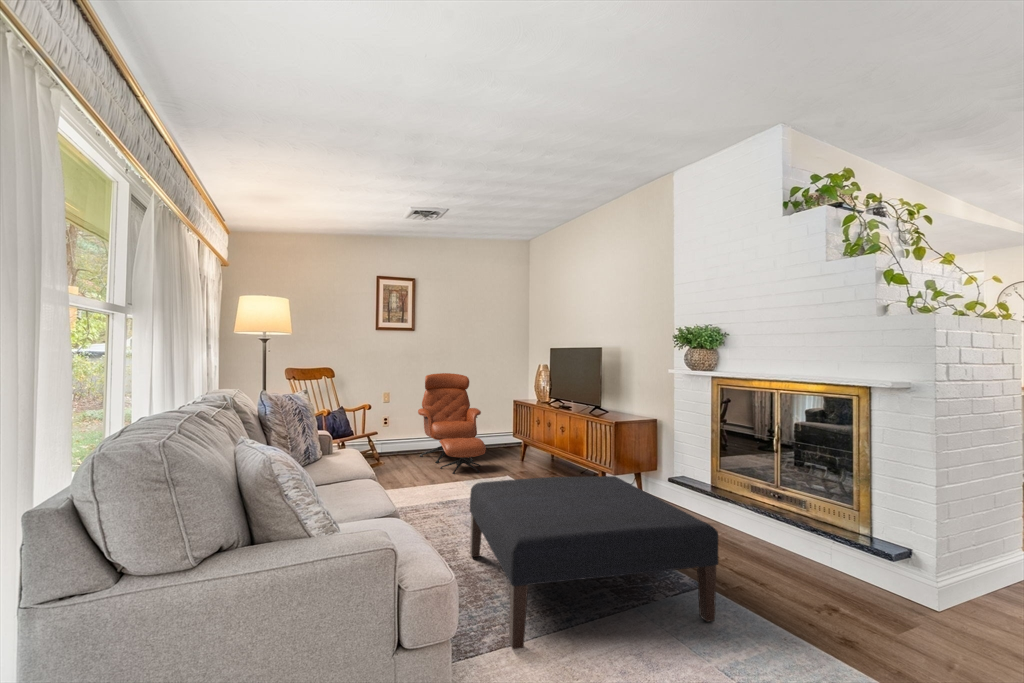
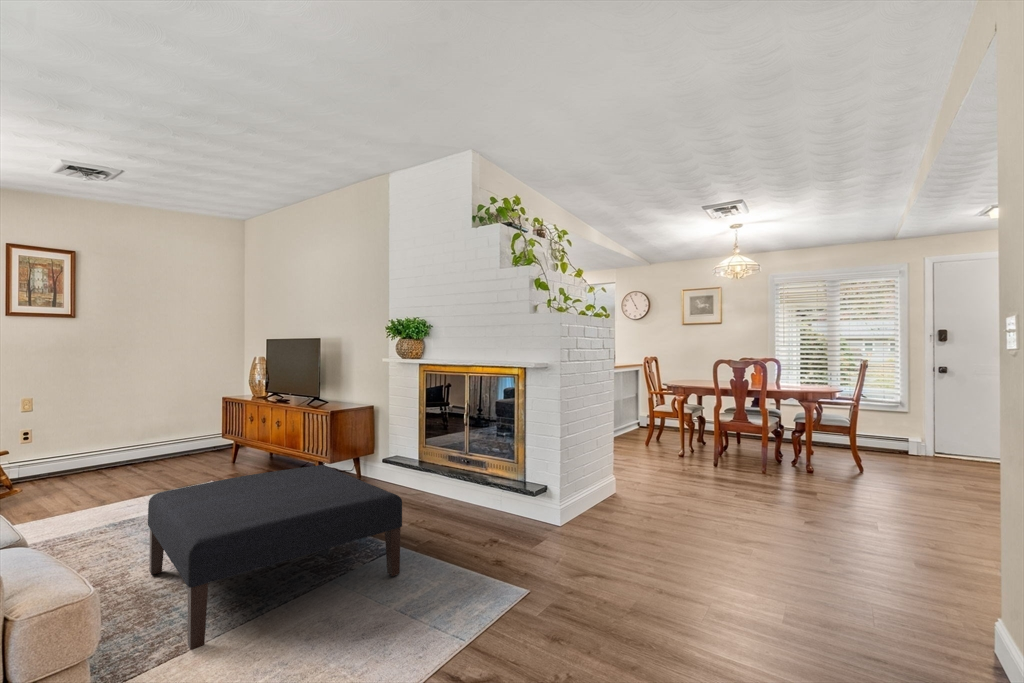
lounge chair: present [418,373,486,474] -> none [82,370,183,489]

